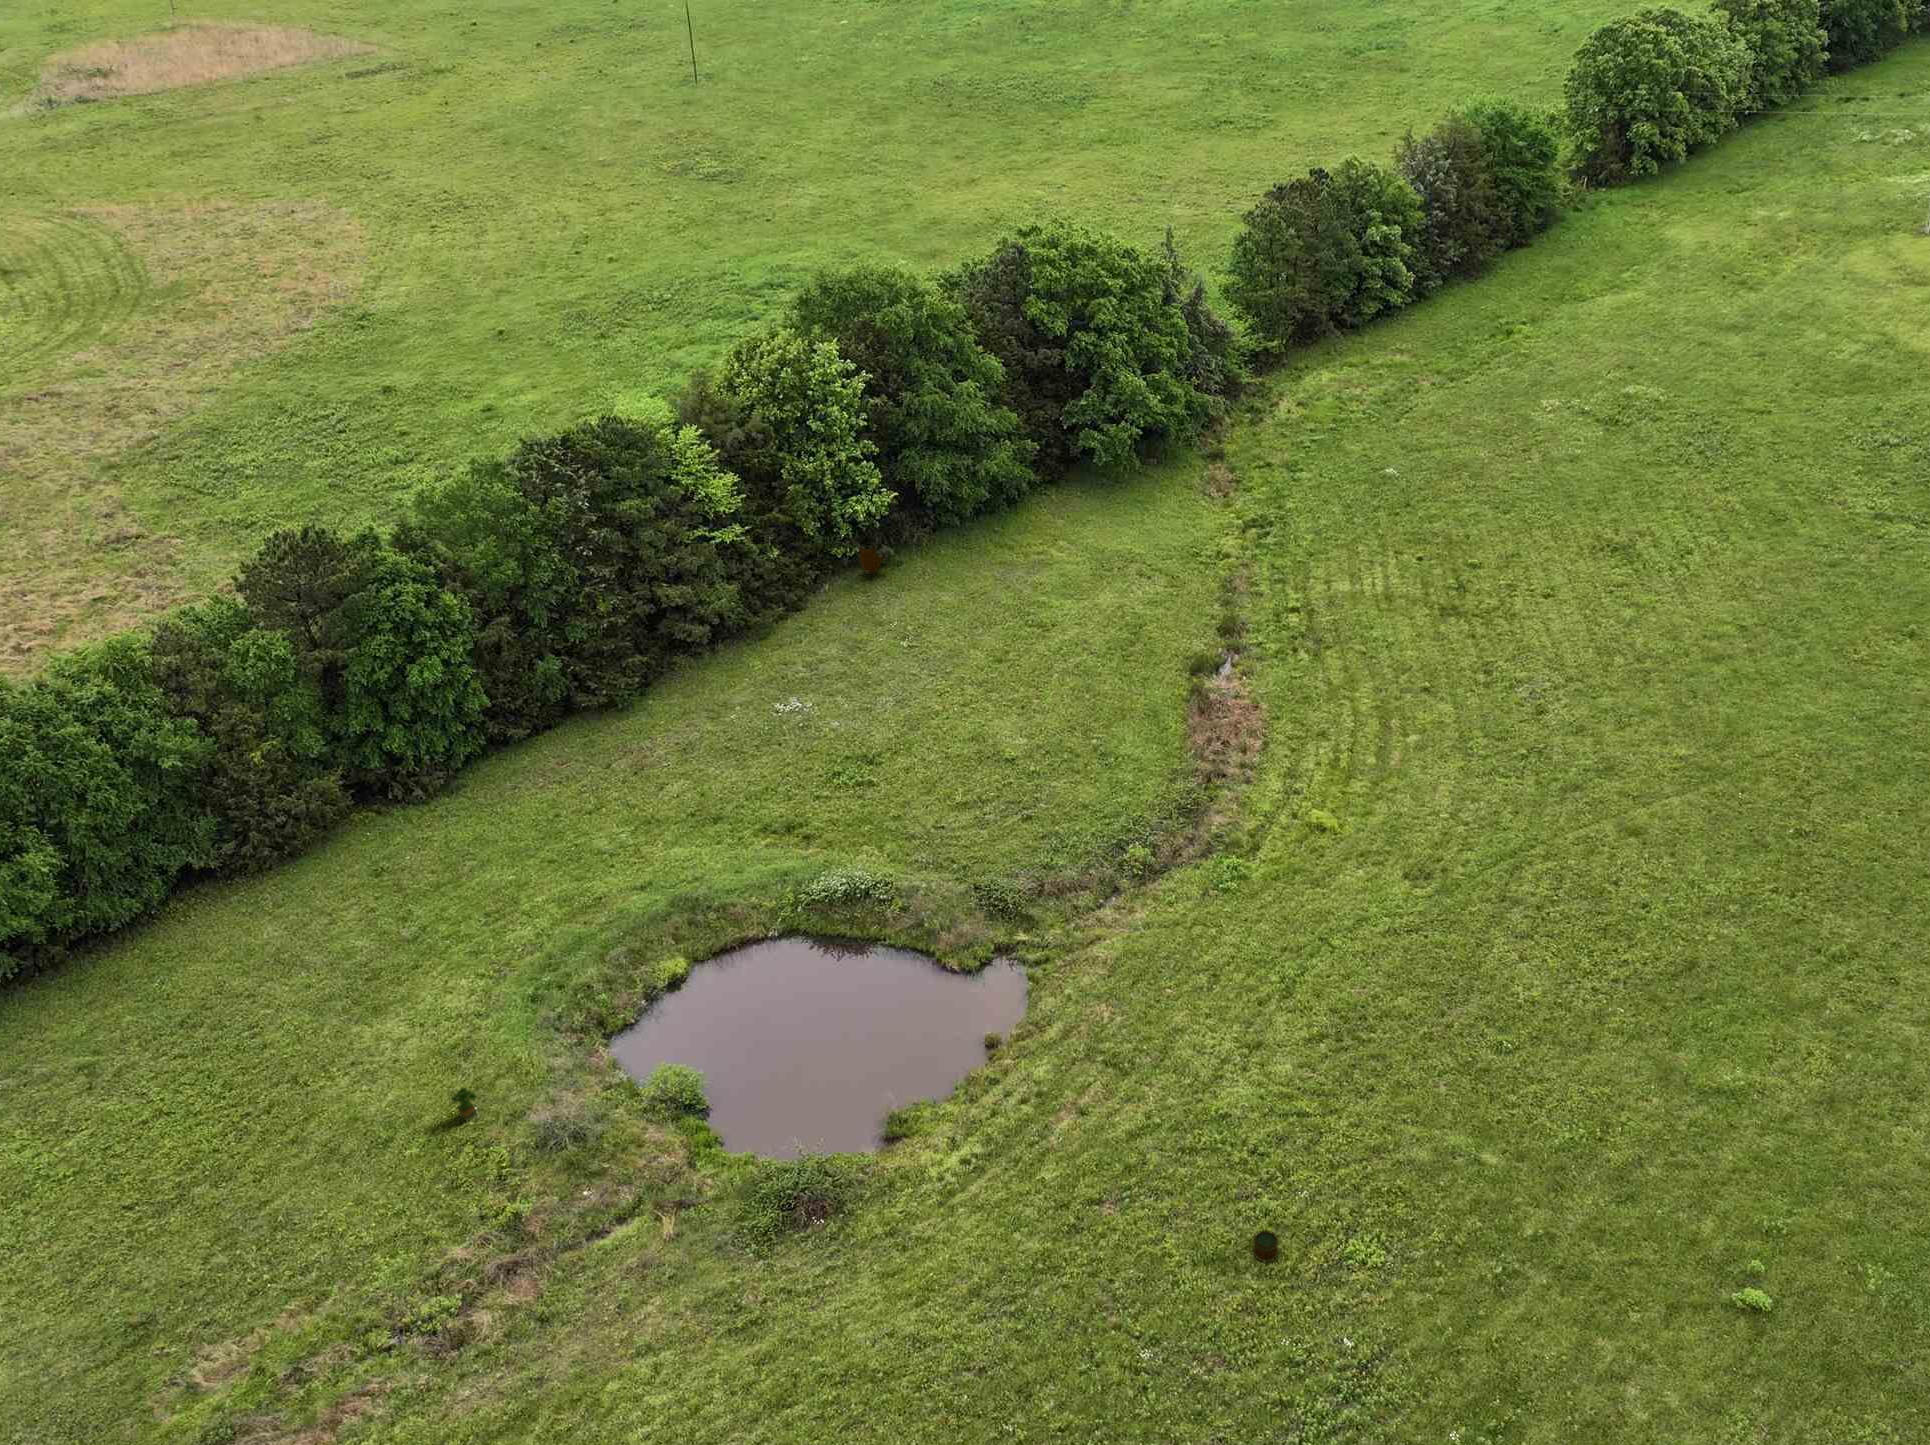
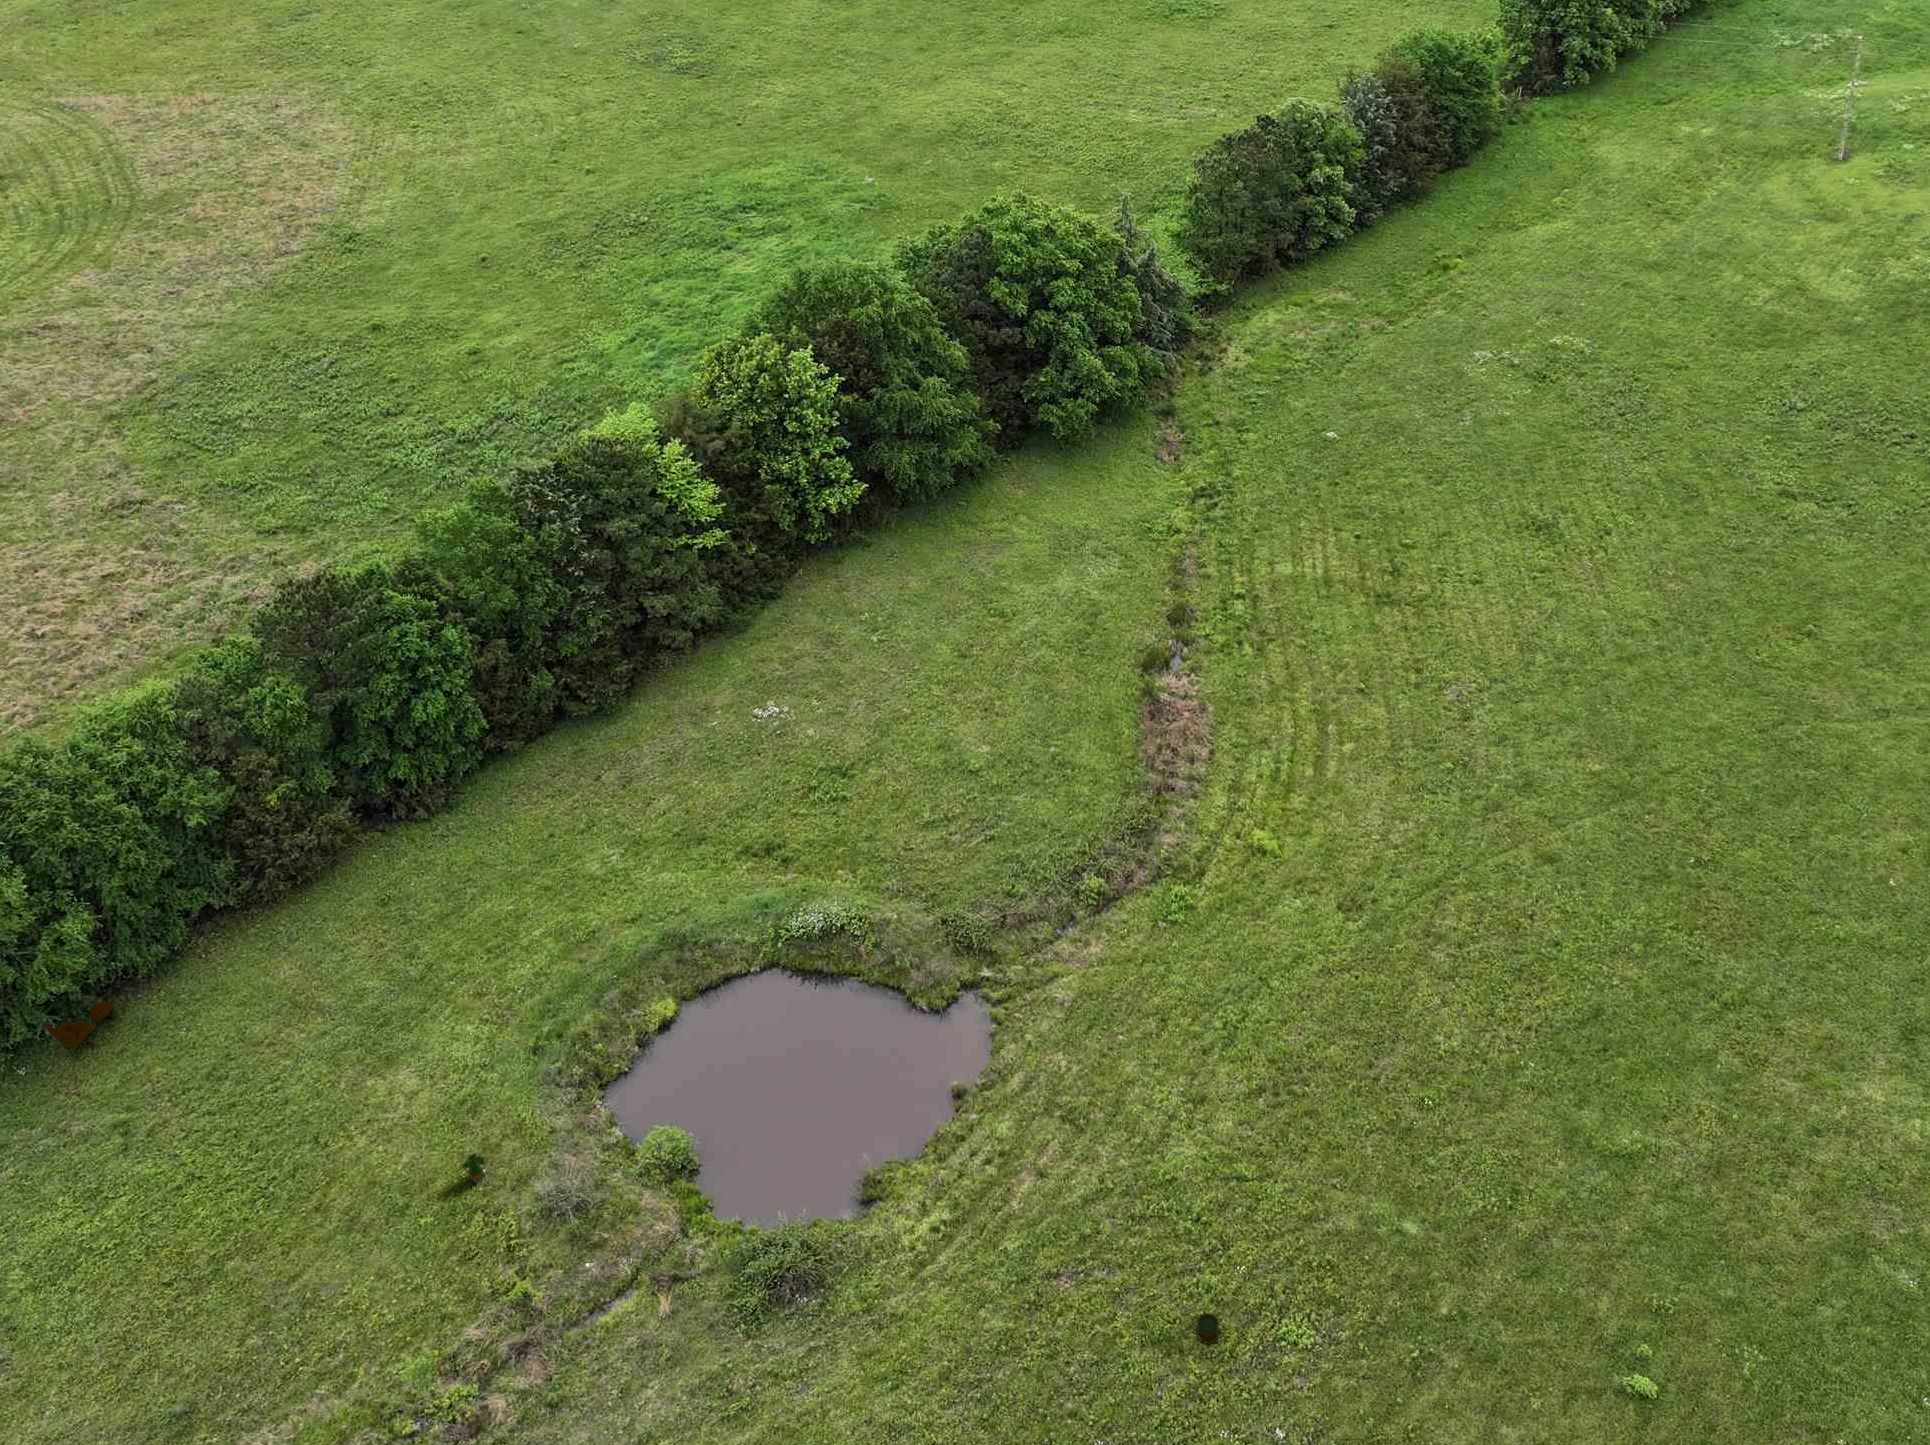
lounge chair: present [859,548,883,576] -> present [43,1001,114,1049]

